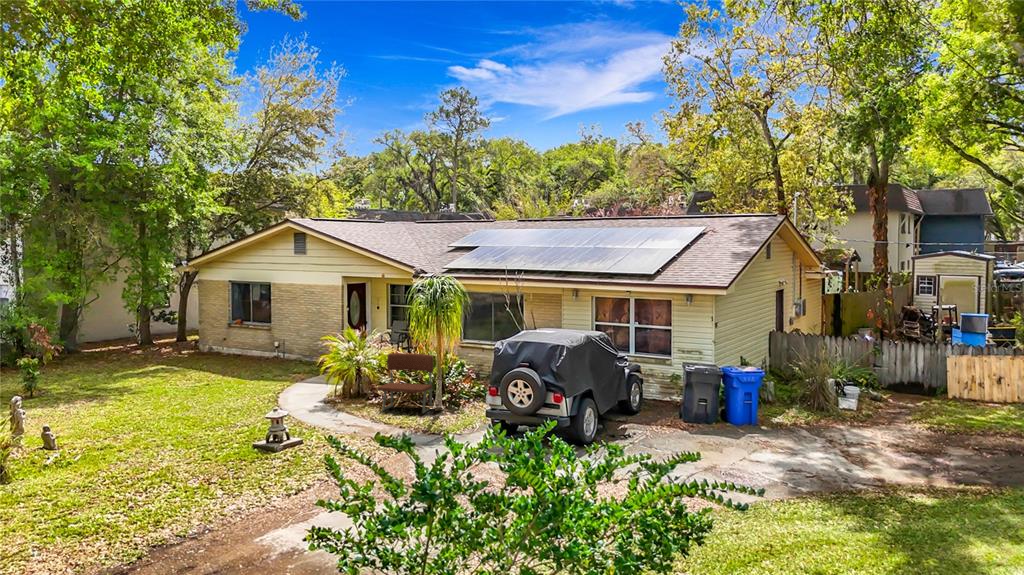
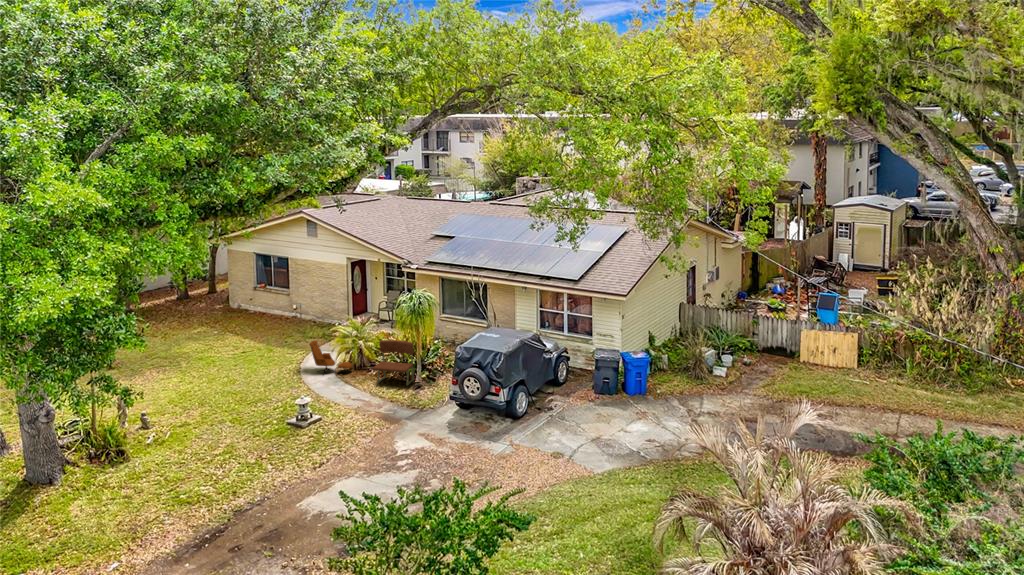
lounge chair: none [293,358,348,404] -> present [310,340,352,373]

